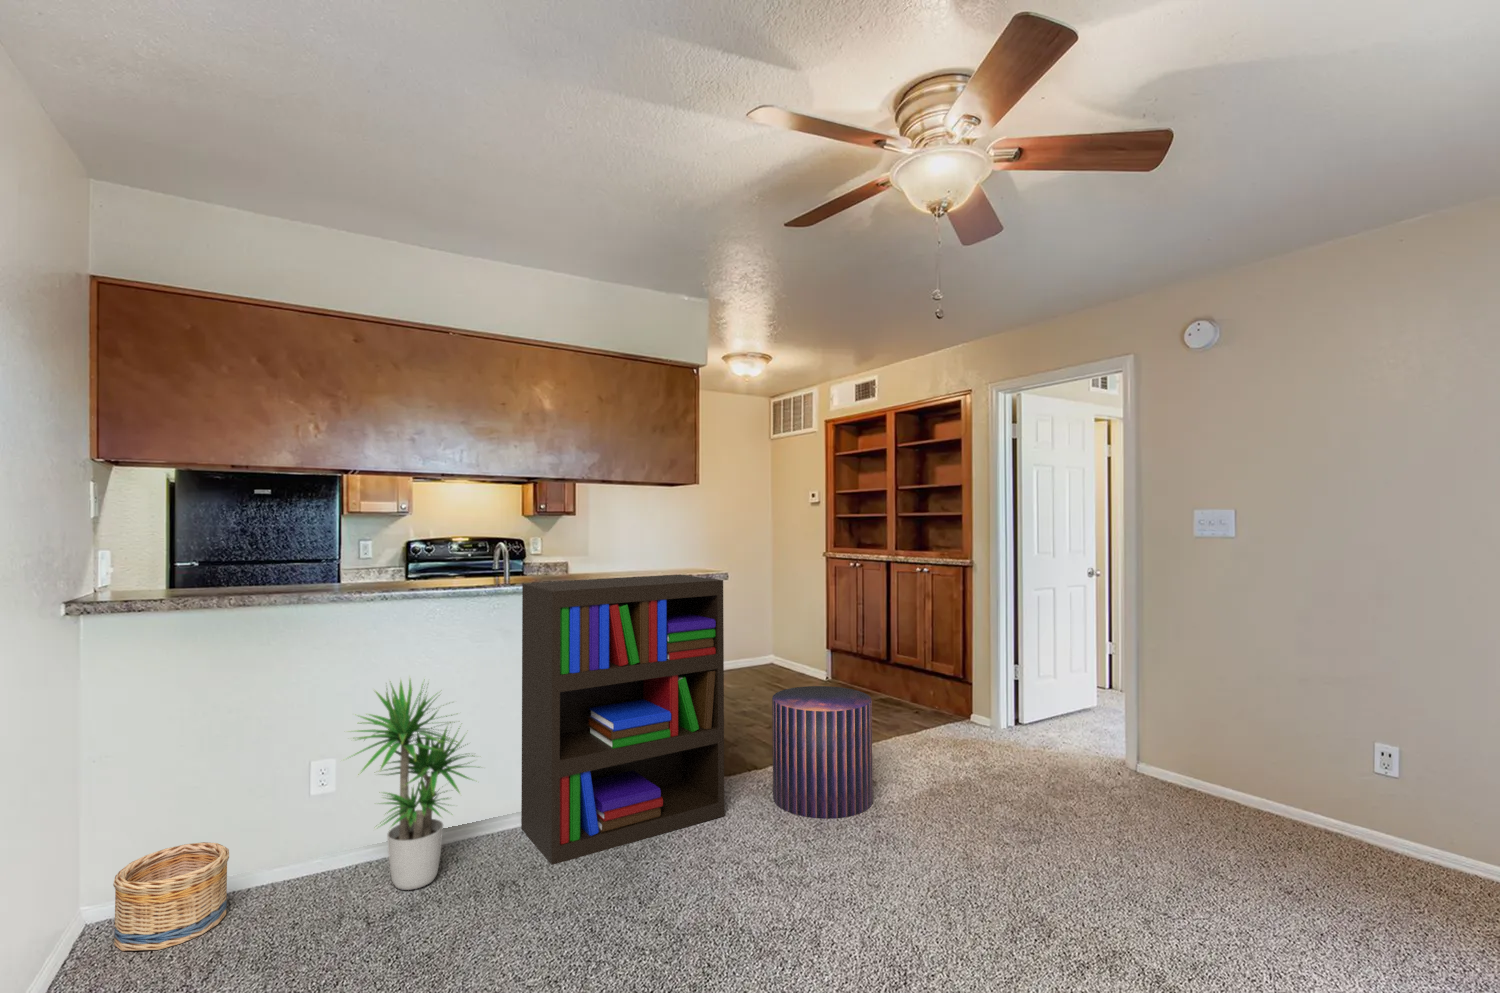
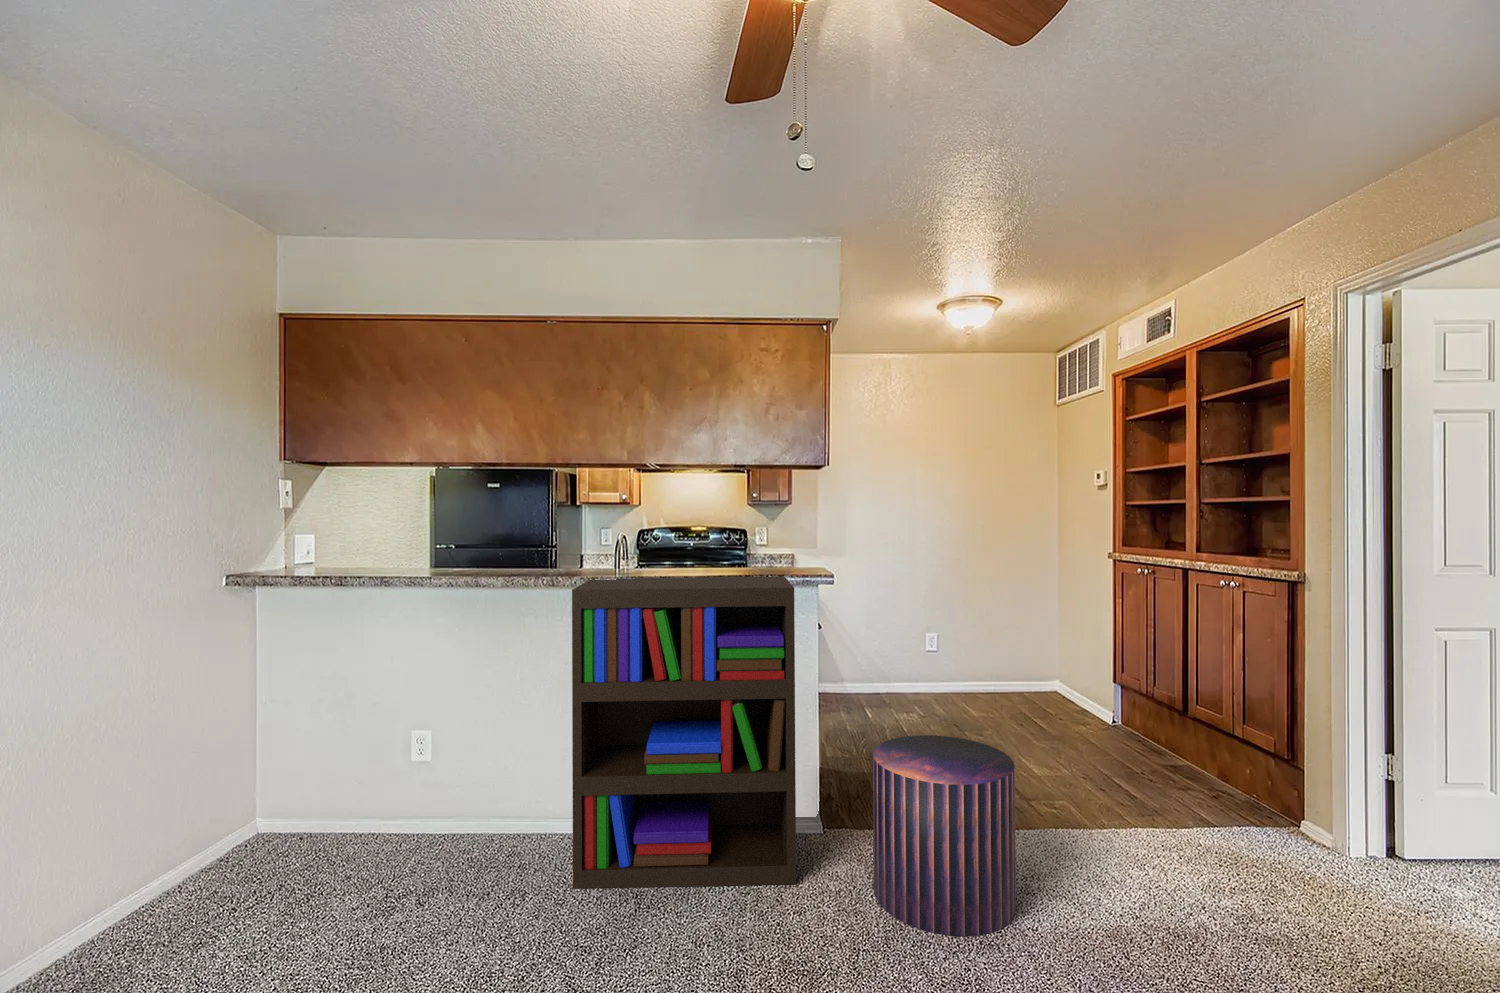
potted plant: present [354,680,473,890] -> none [387,663,528,876]
basket: present [113,842,229,951] -> none [239,785,330,872]

